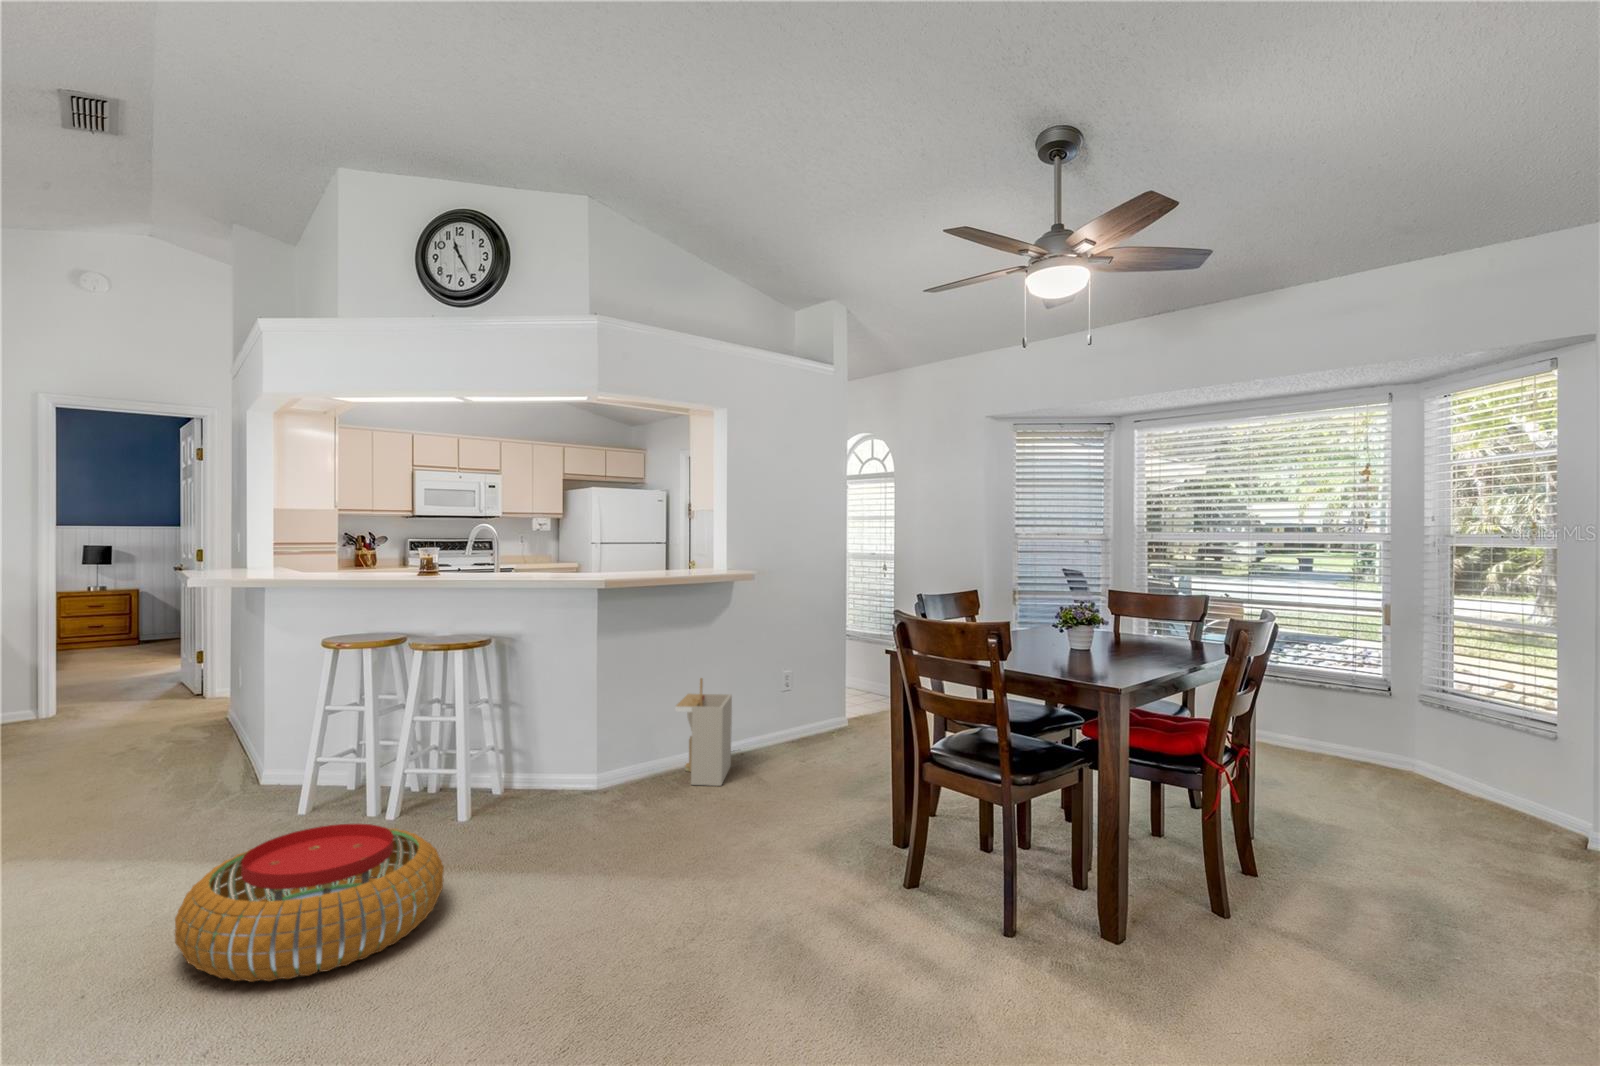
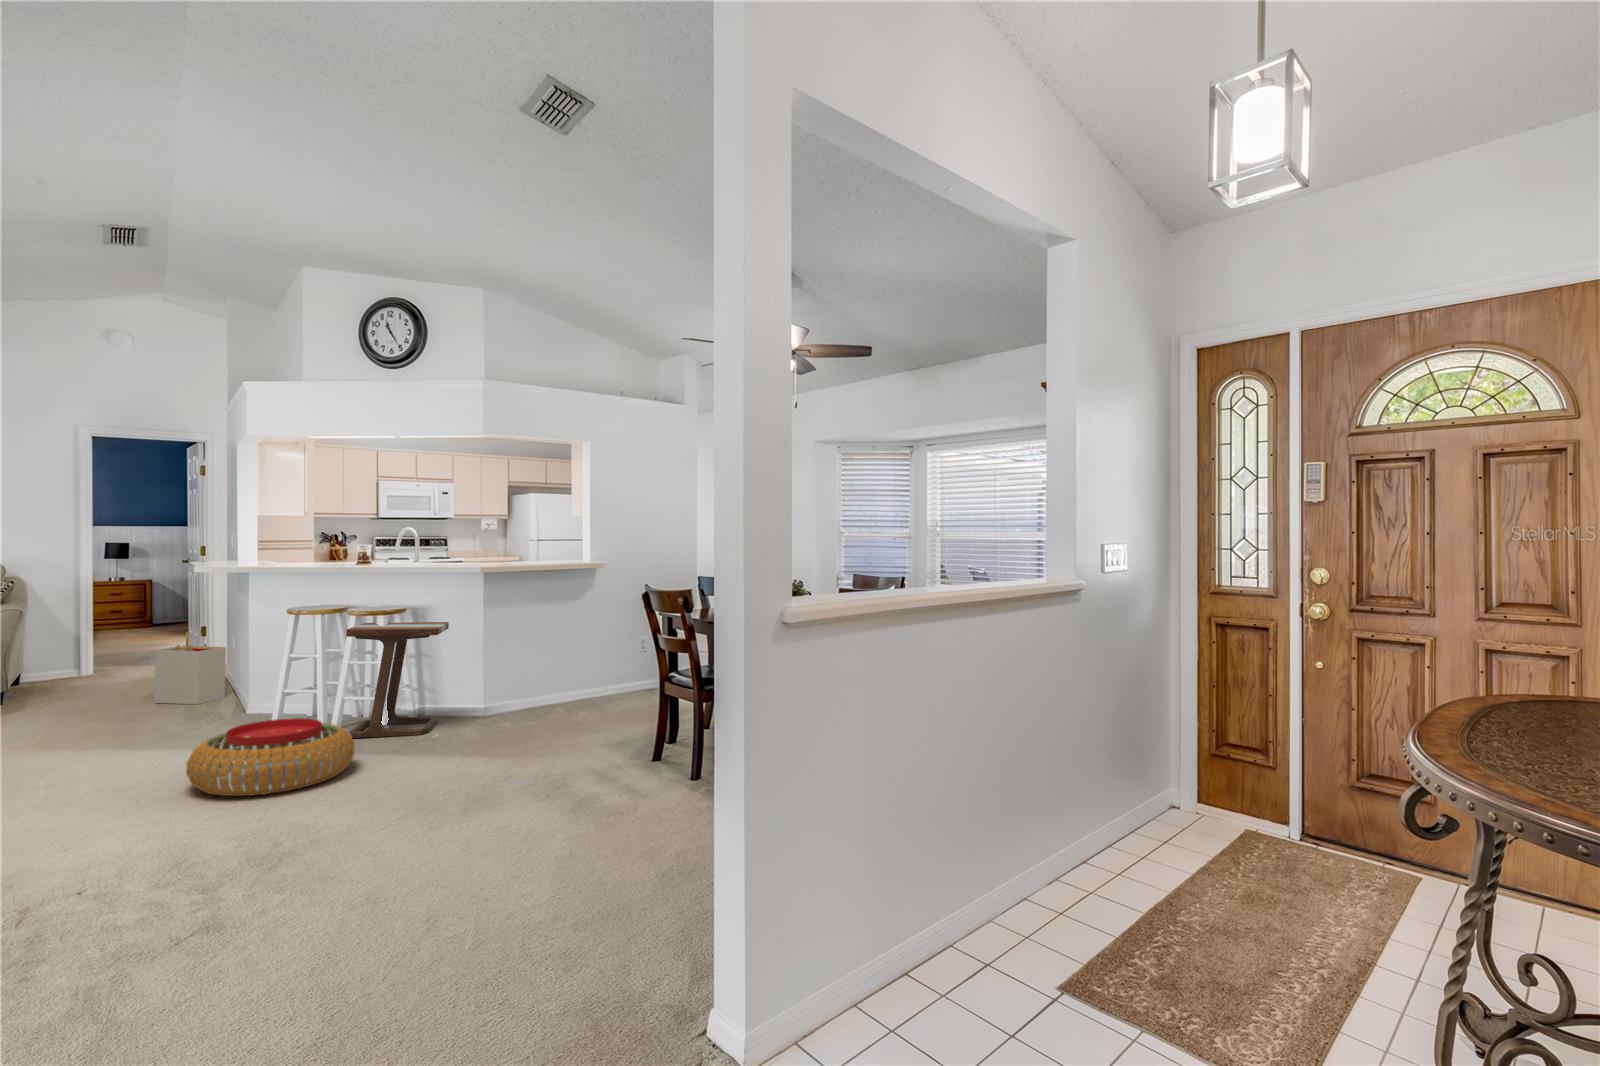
side table: none [414,658,555,835] -> present [346,622,449,738]
storage bin: present [675,678,732,786] -> present [155,632,226,704]

